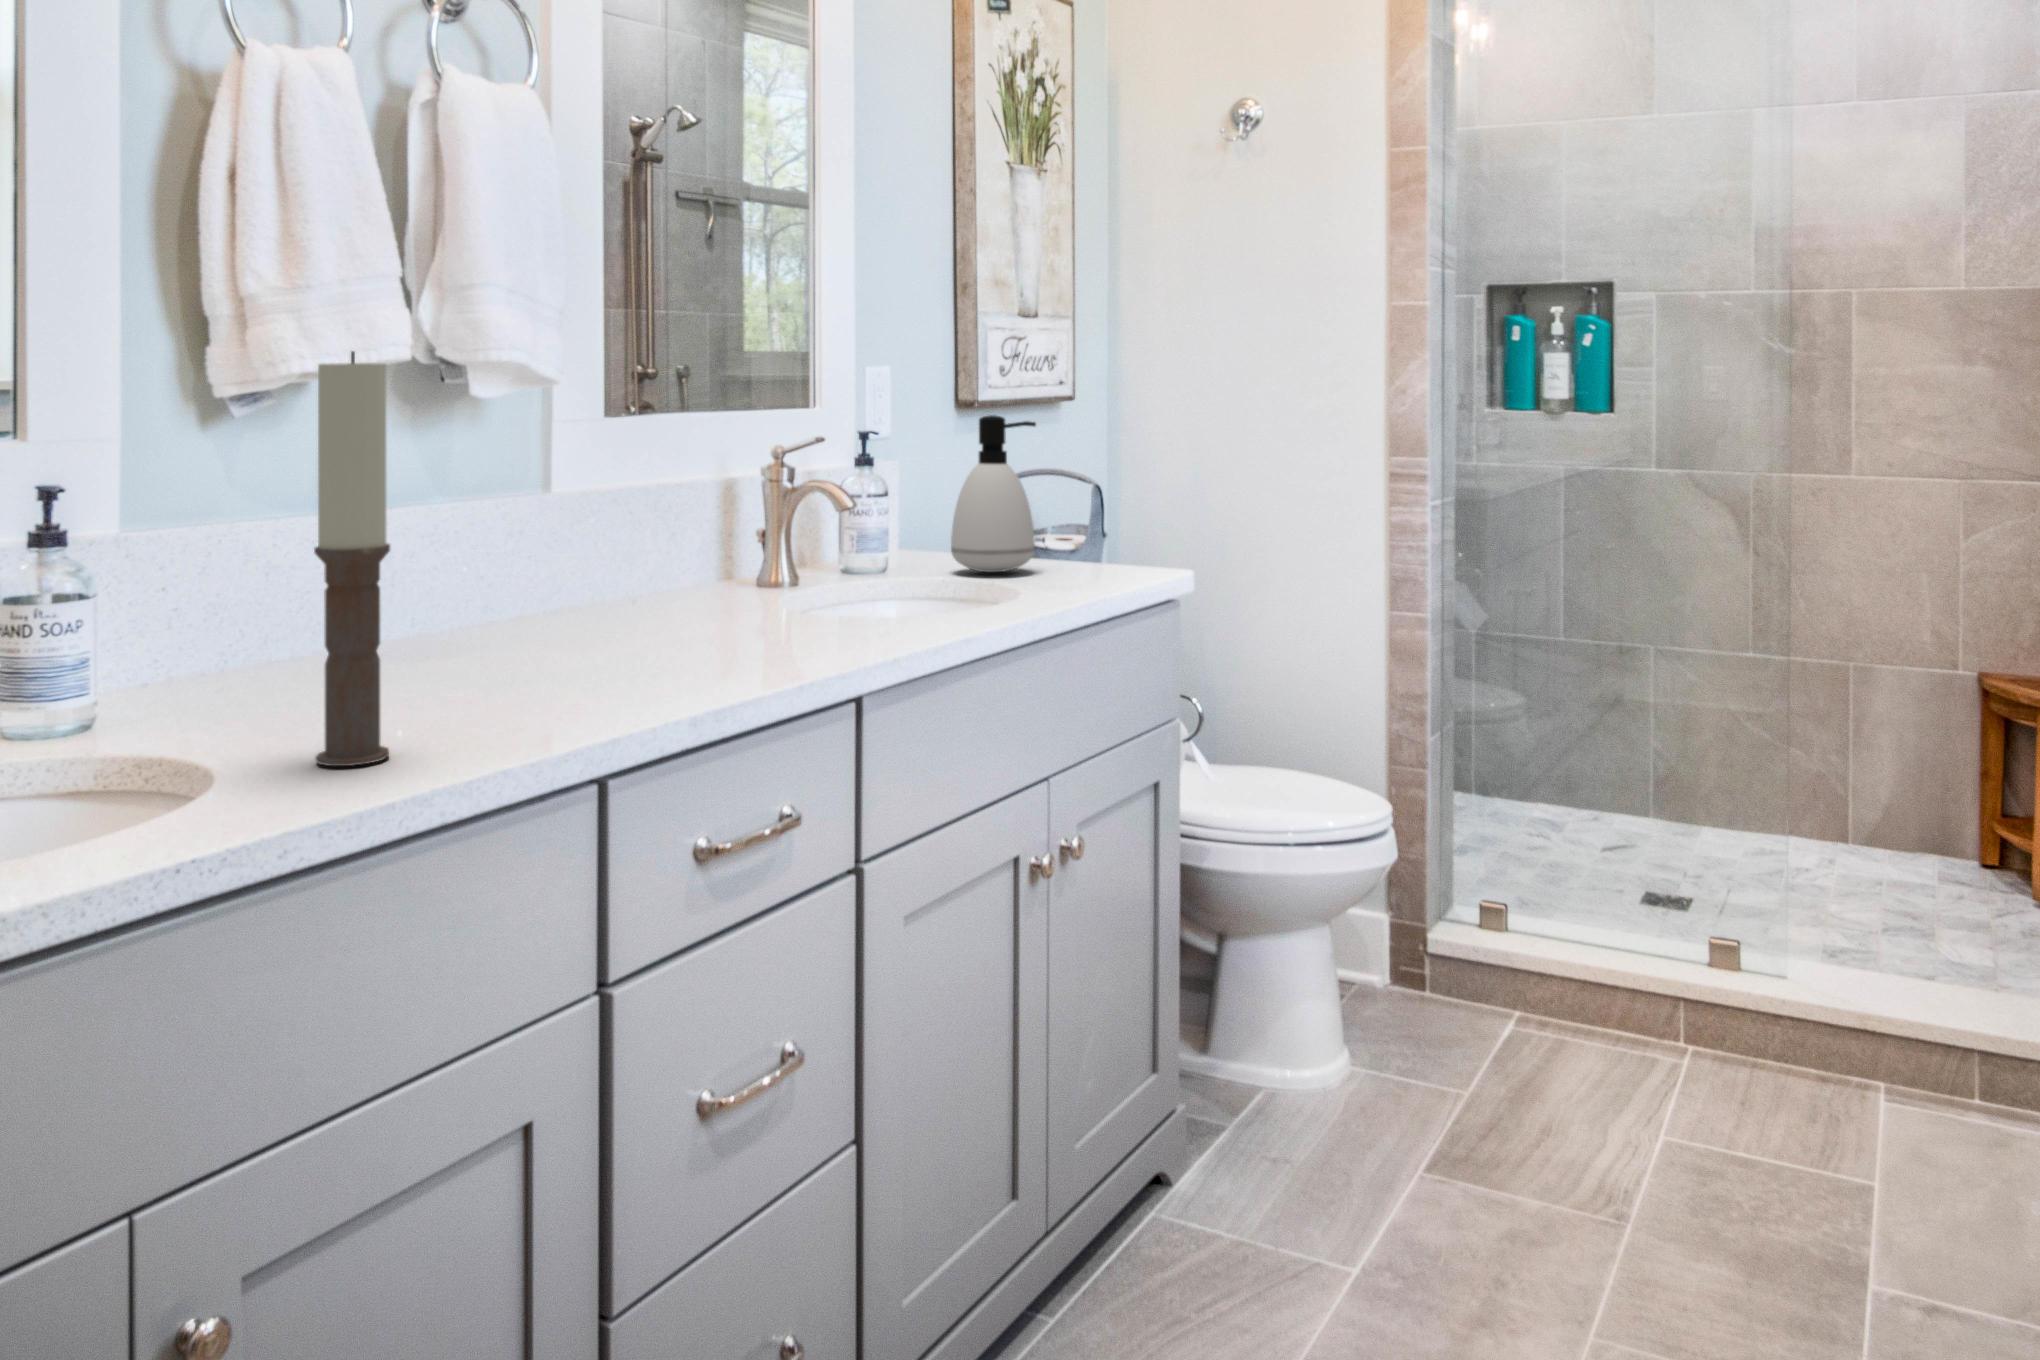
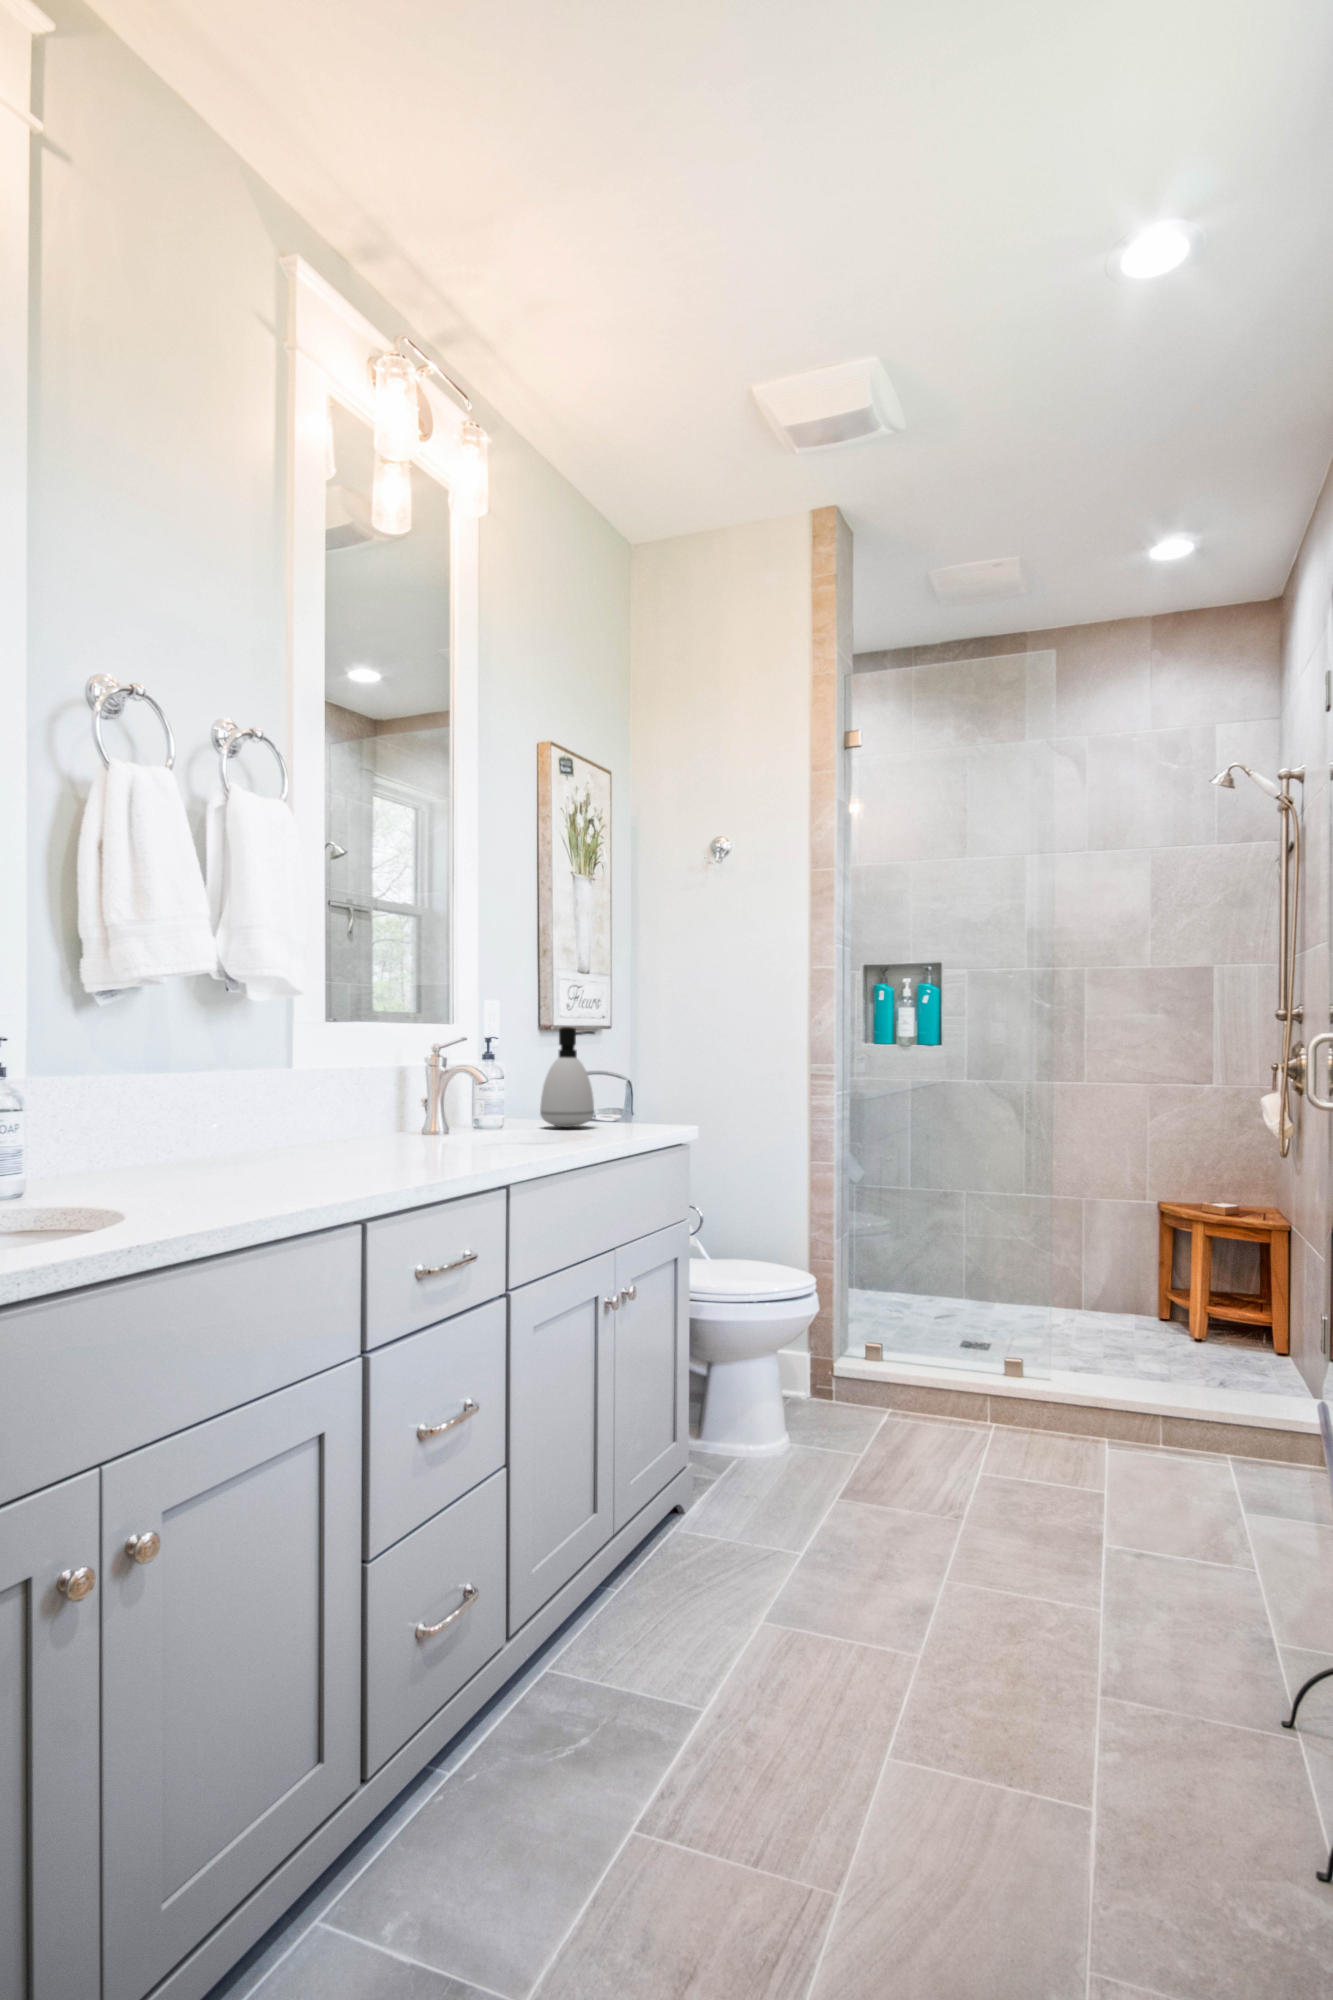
candle: present [314,351,390,766] -> none [191,954,240,1210]

